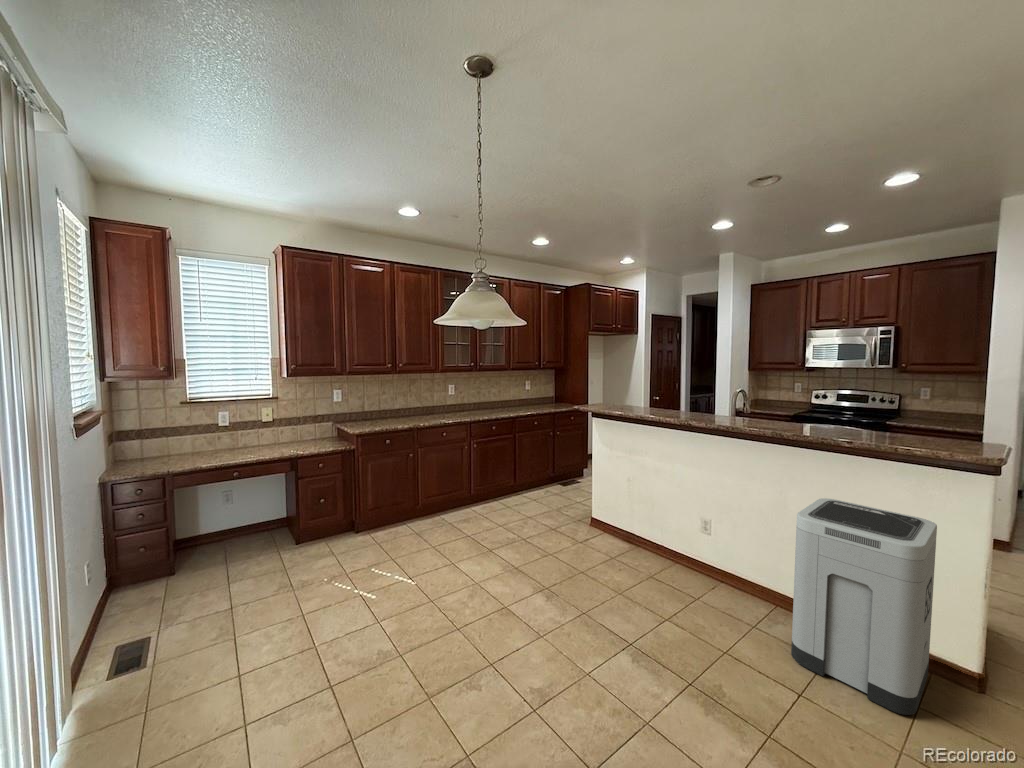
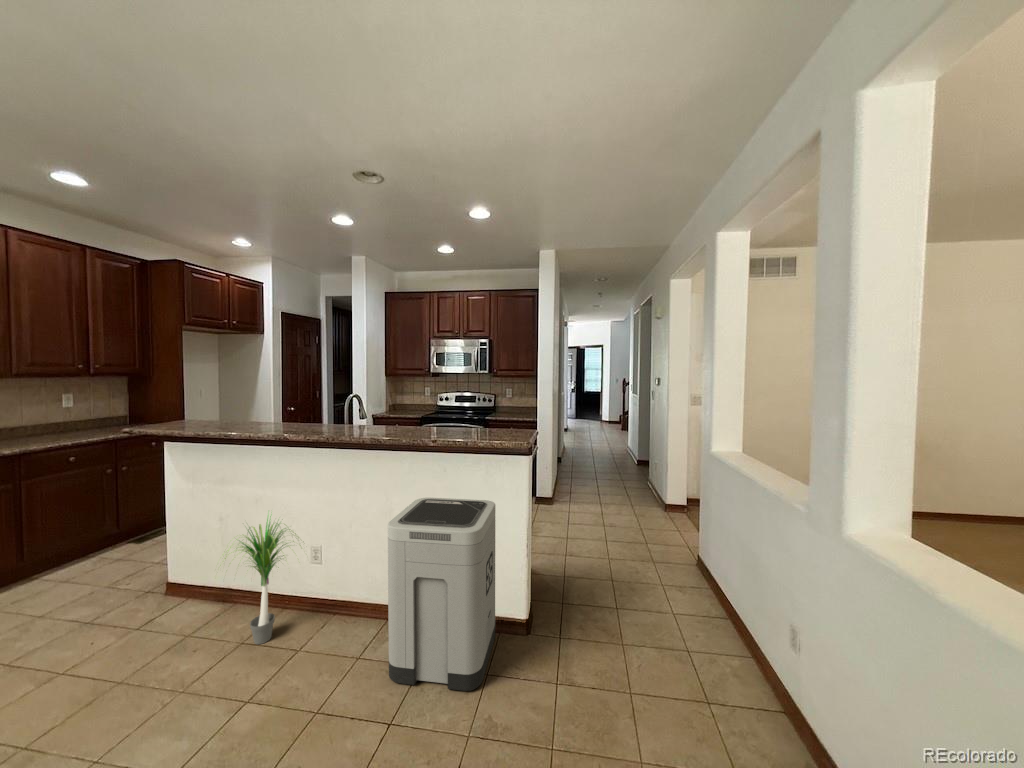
potted plant: none [633,477,705,583] -> present [225,519,296,644]

